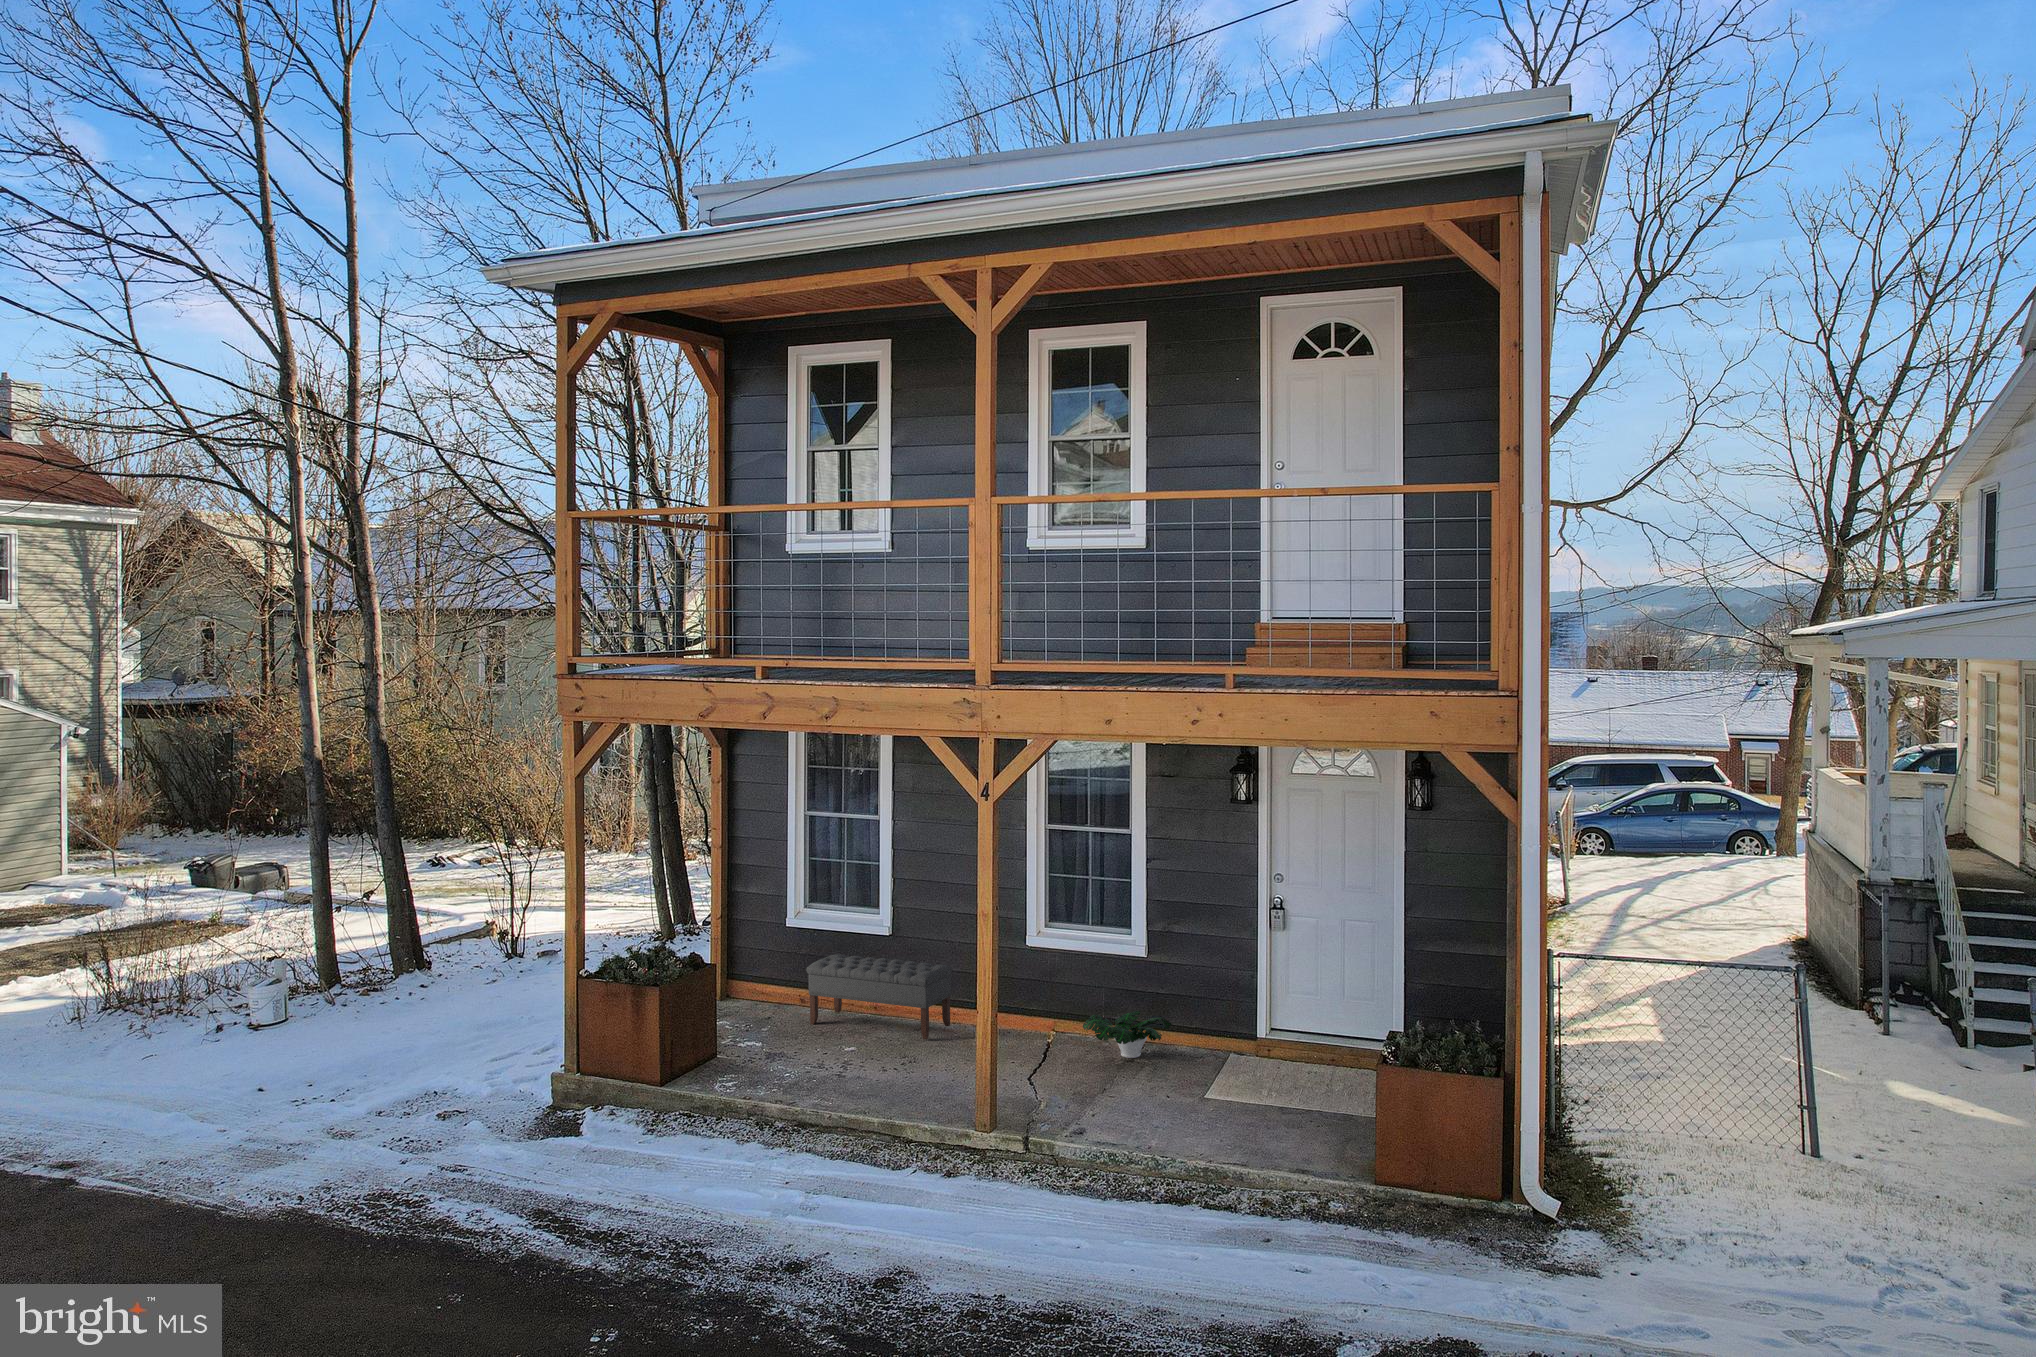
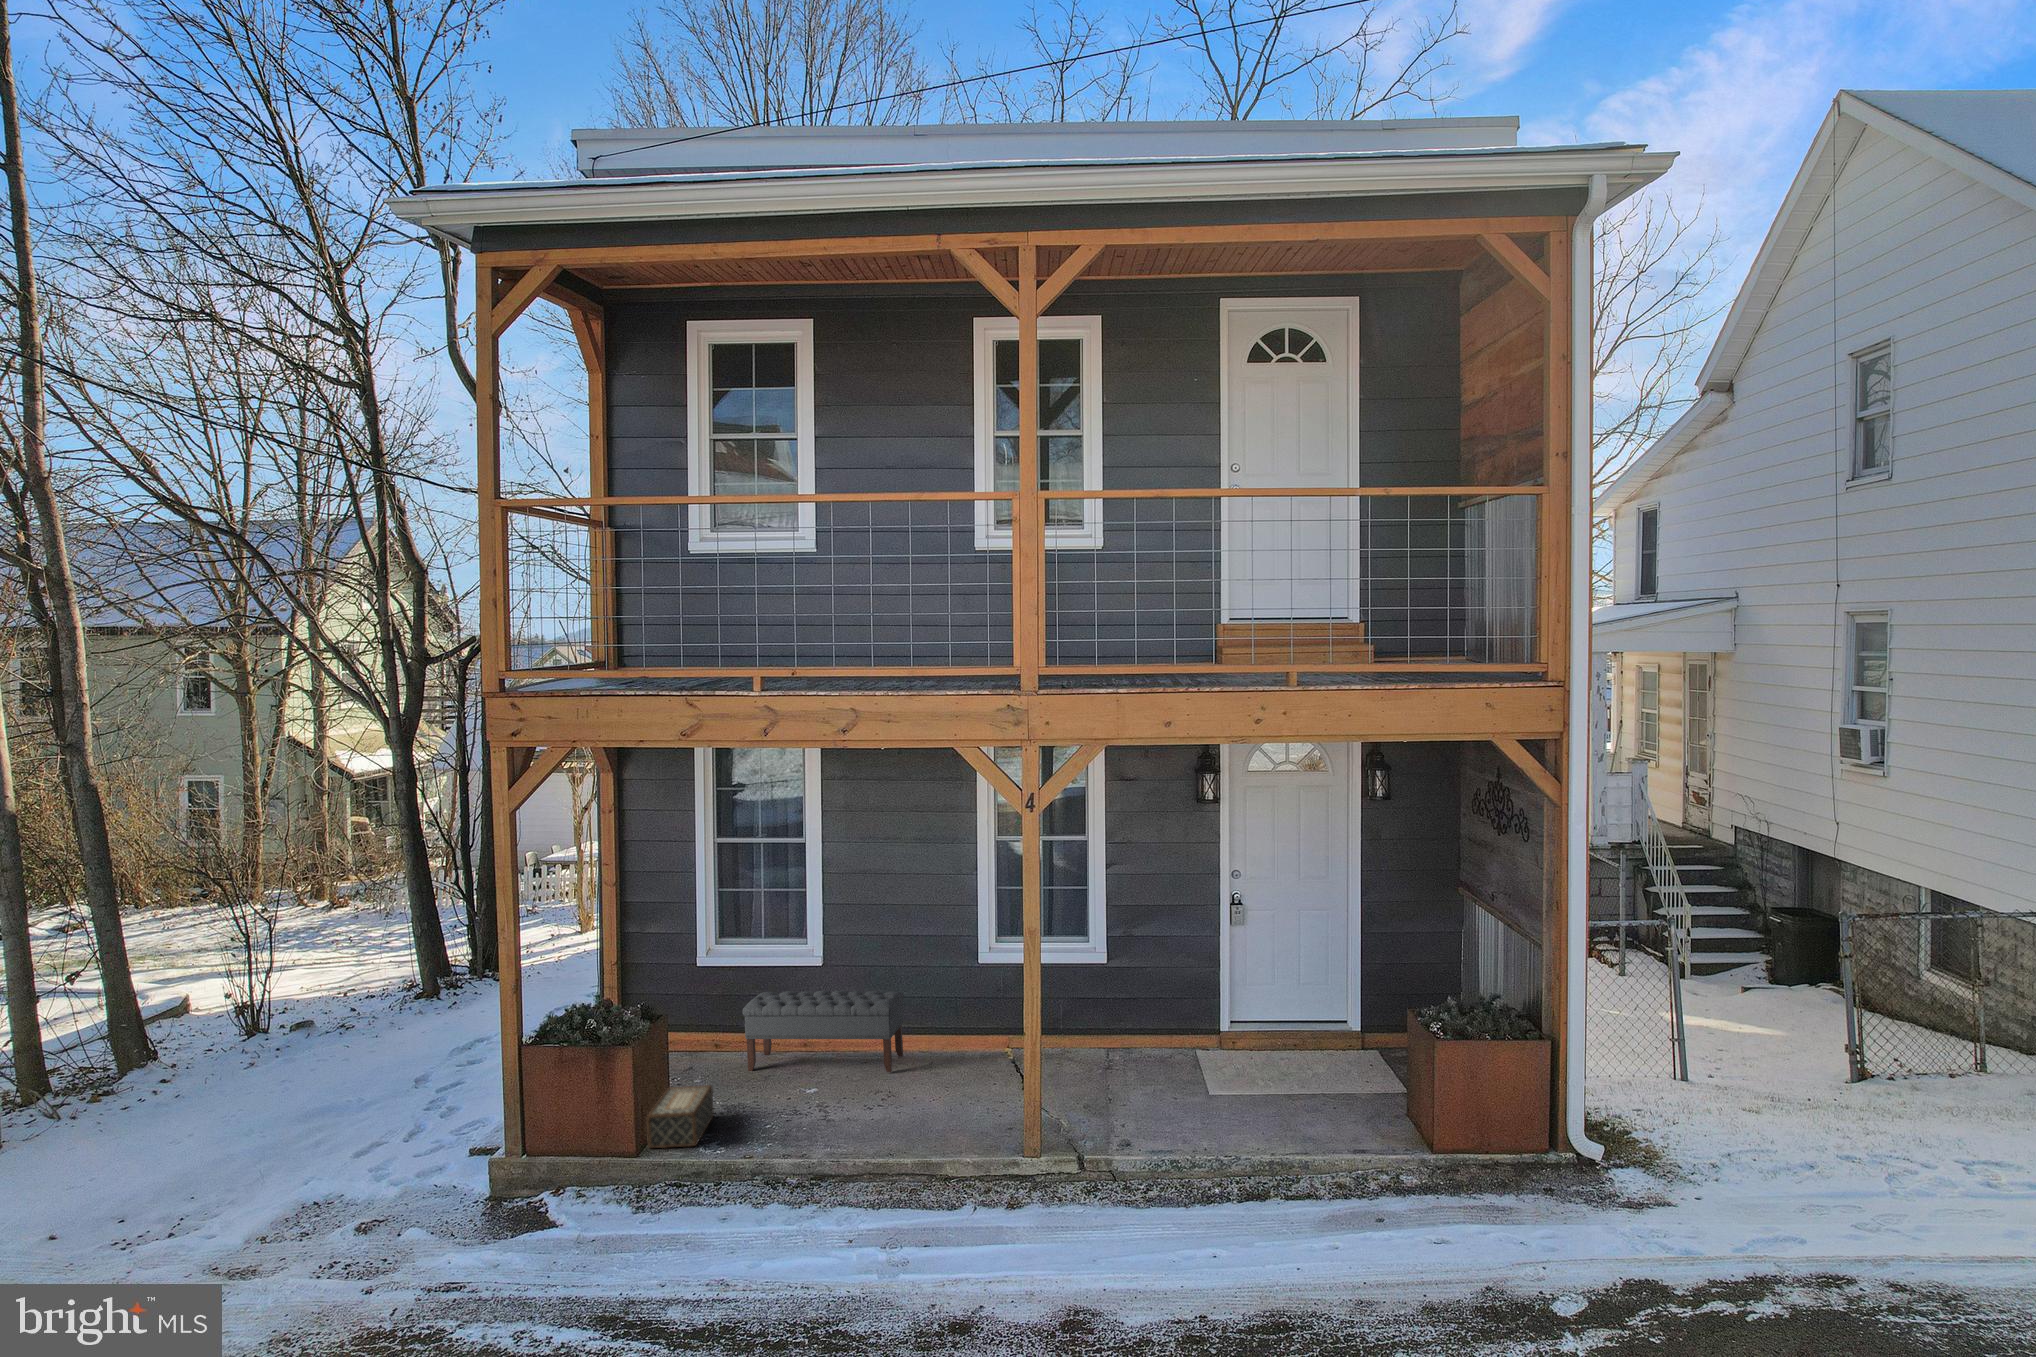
potted plant: present [1083,1011,1171,1058] -> none [1065,1017,1151,1066]
woven basket: none [677,1029,750,1083] -> present [647,1085,714,1148]

